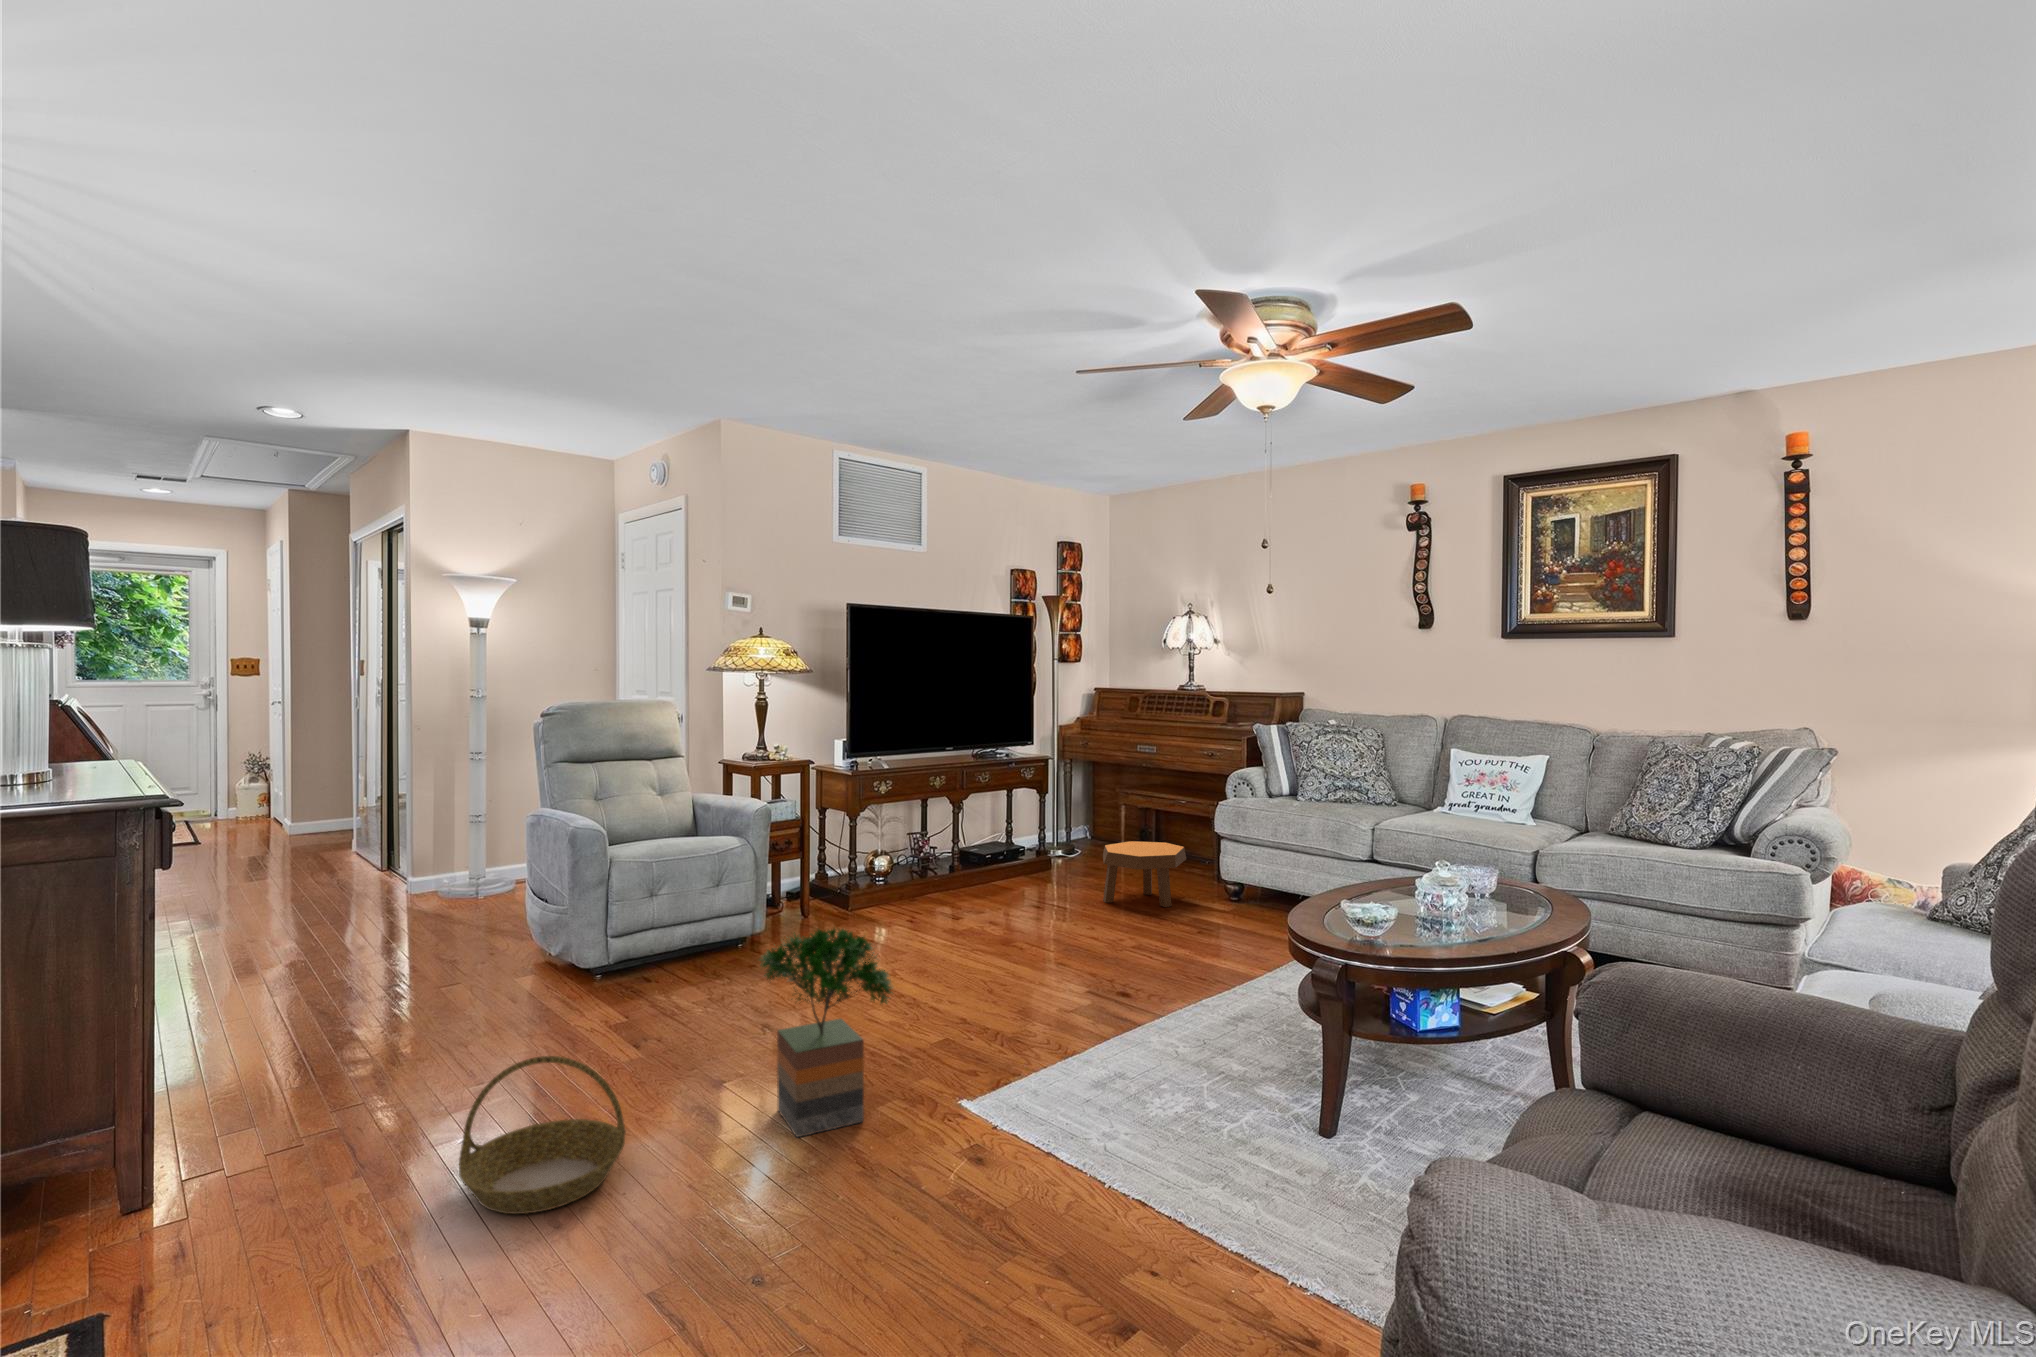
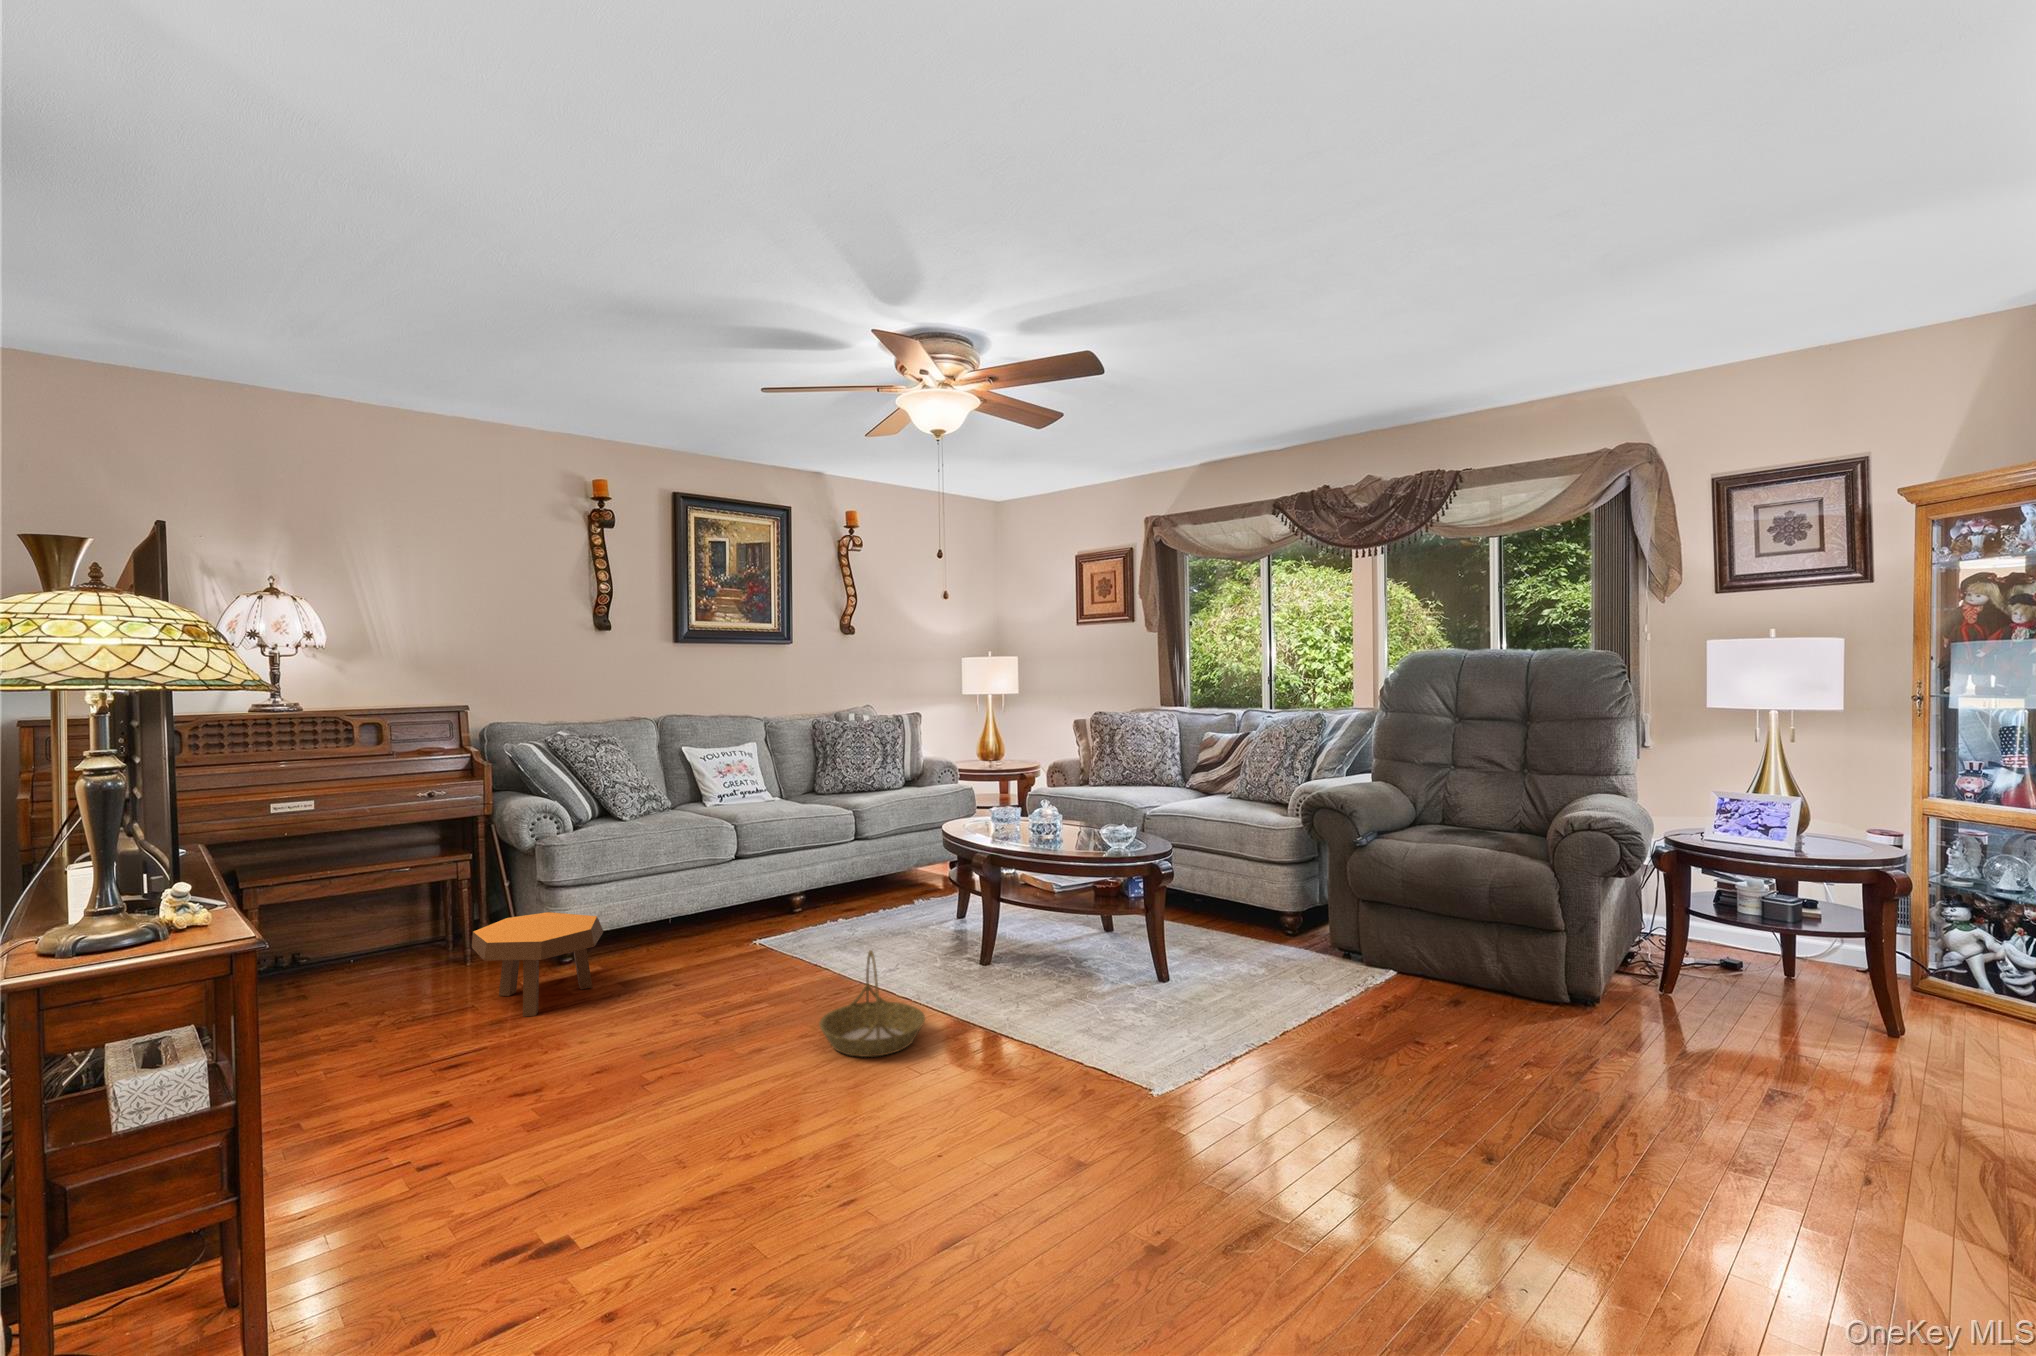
potted tree: present [760,928,893,1137] -> none [1211,932,1335,1140]
basket: present [459,1056,626,1214] -> present [819,950,925,1057]

